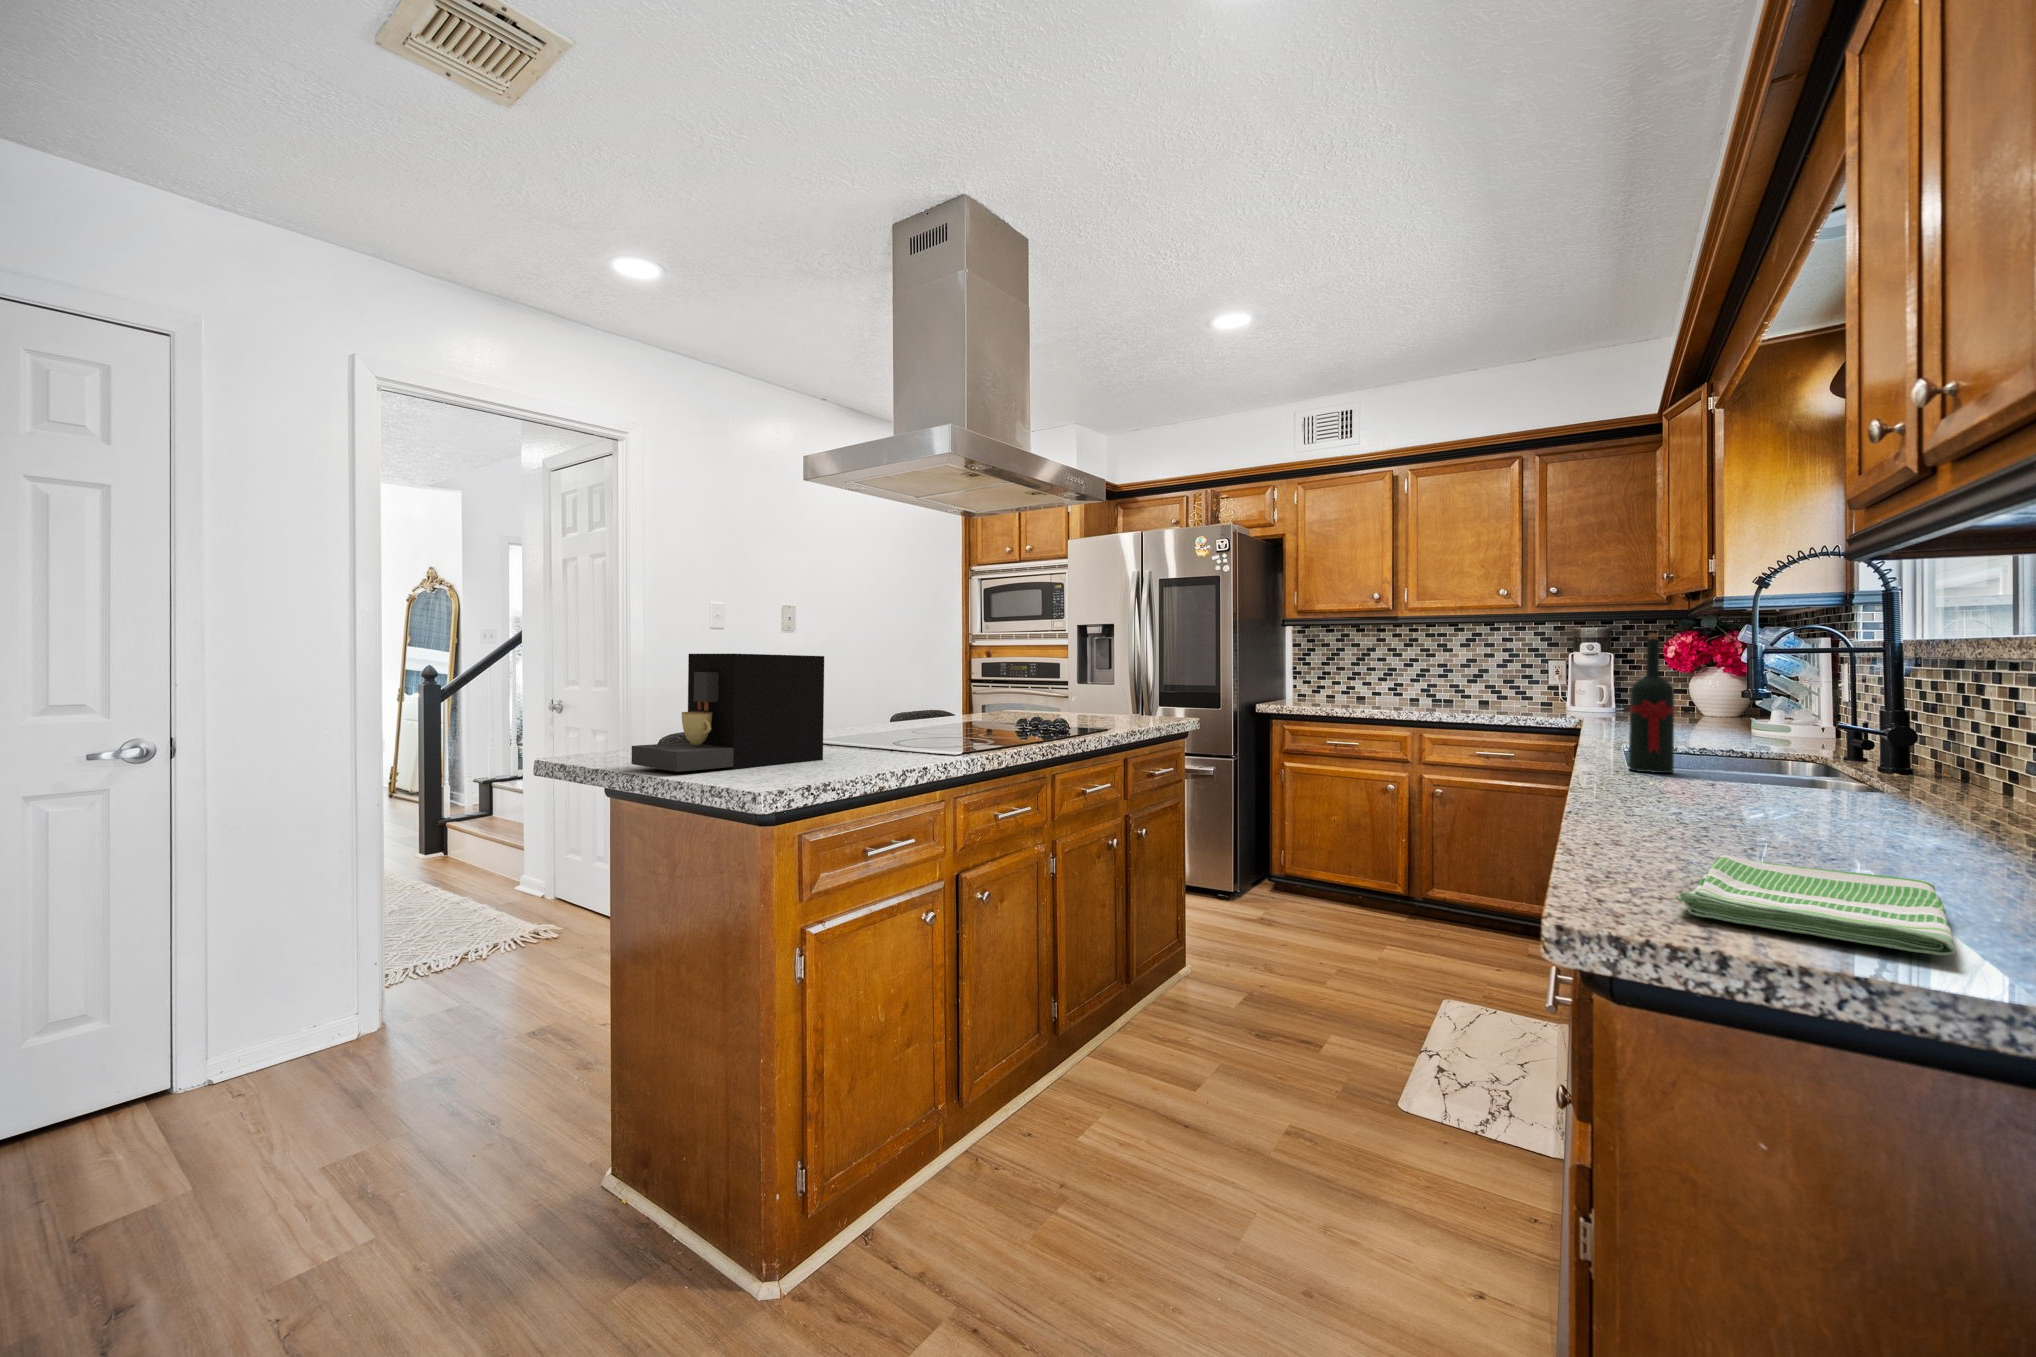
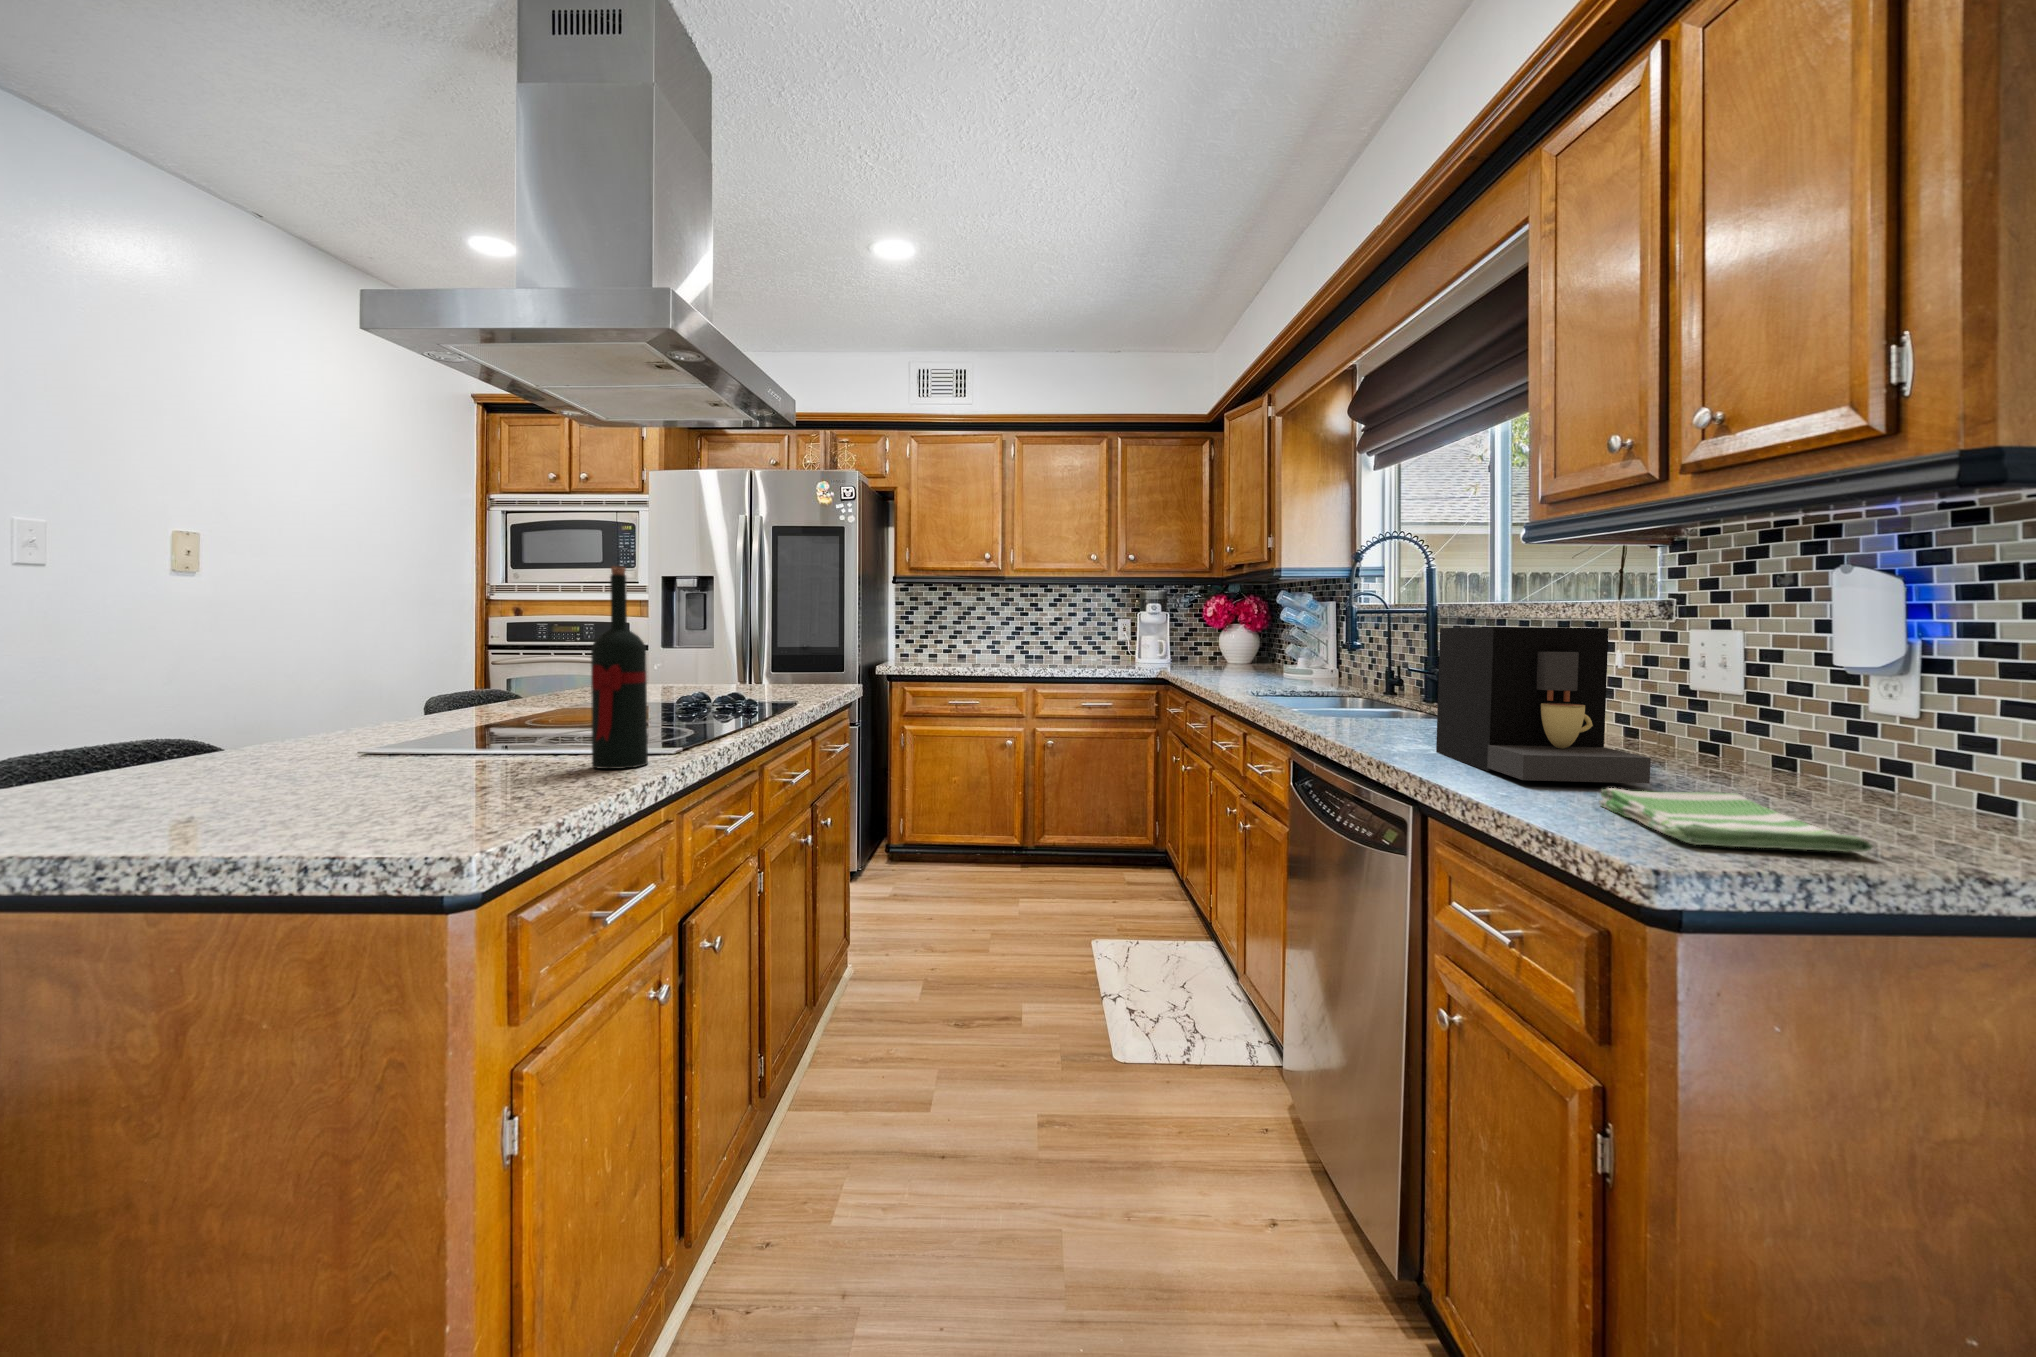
wine bottle: present [1628,633,1674,773] -> present [591,566,648,769]
coffee maker: present [631,654,824,772] -> present [1436,627,1651,783]

